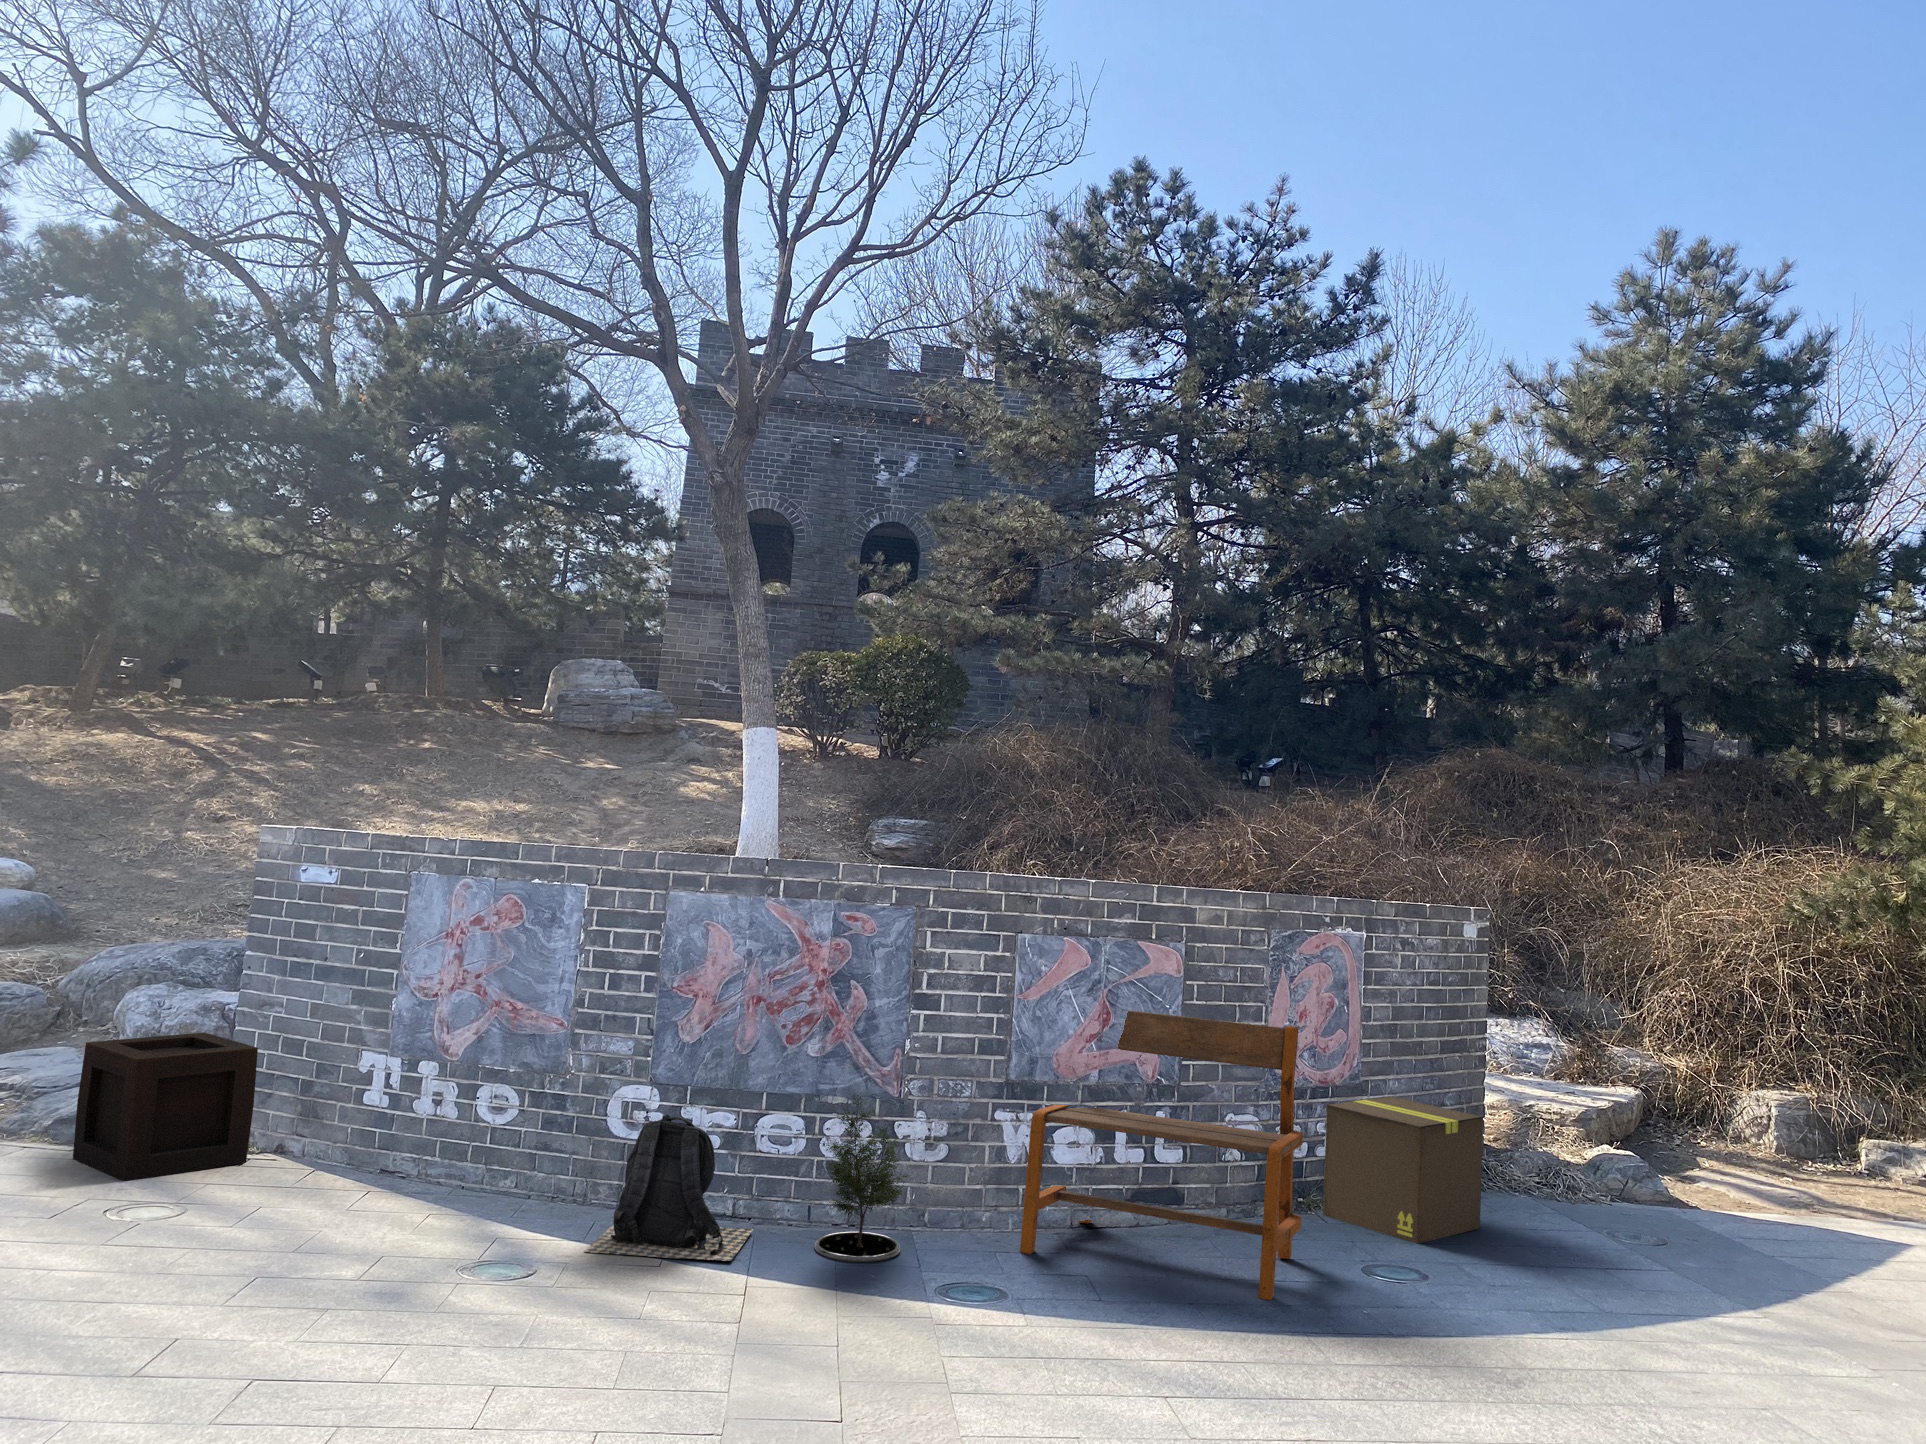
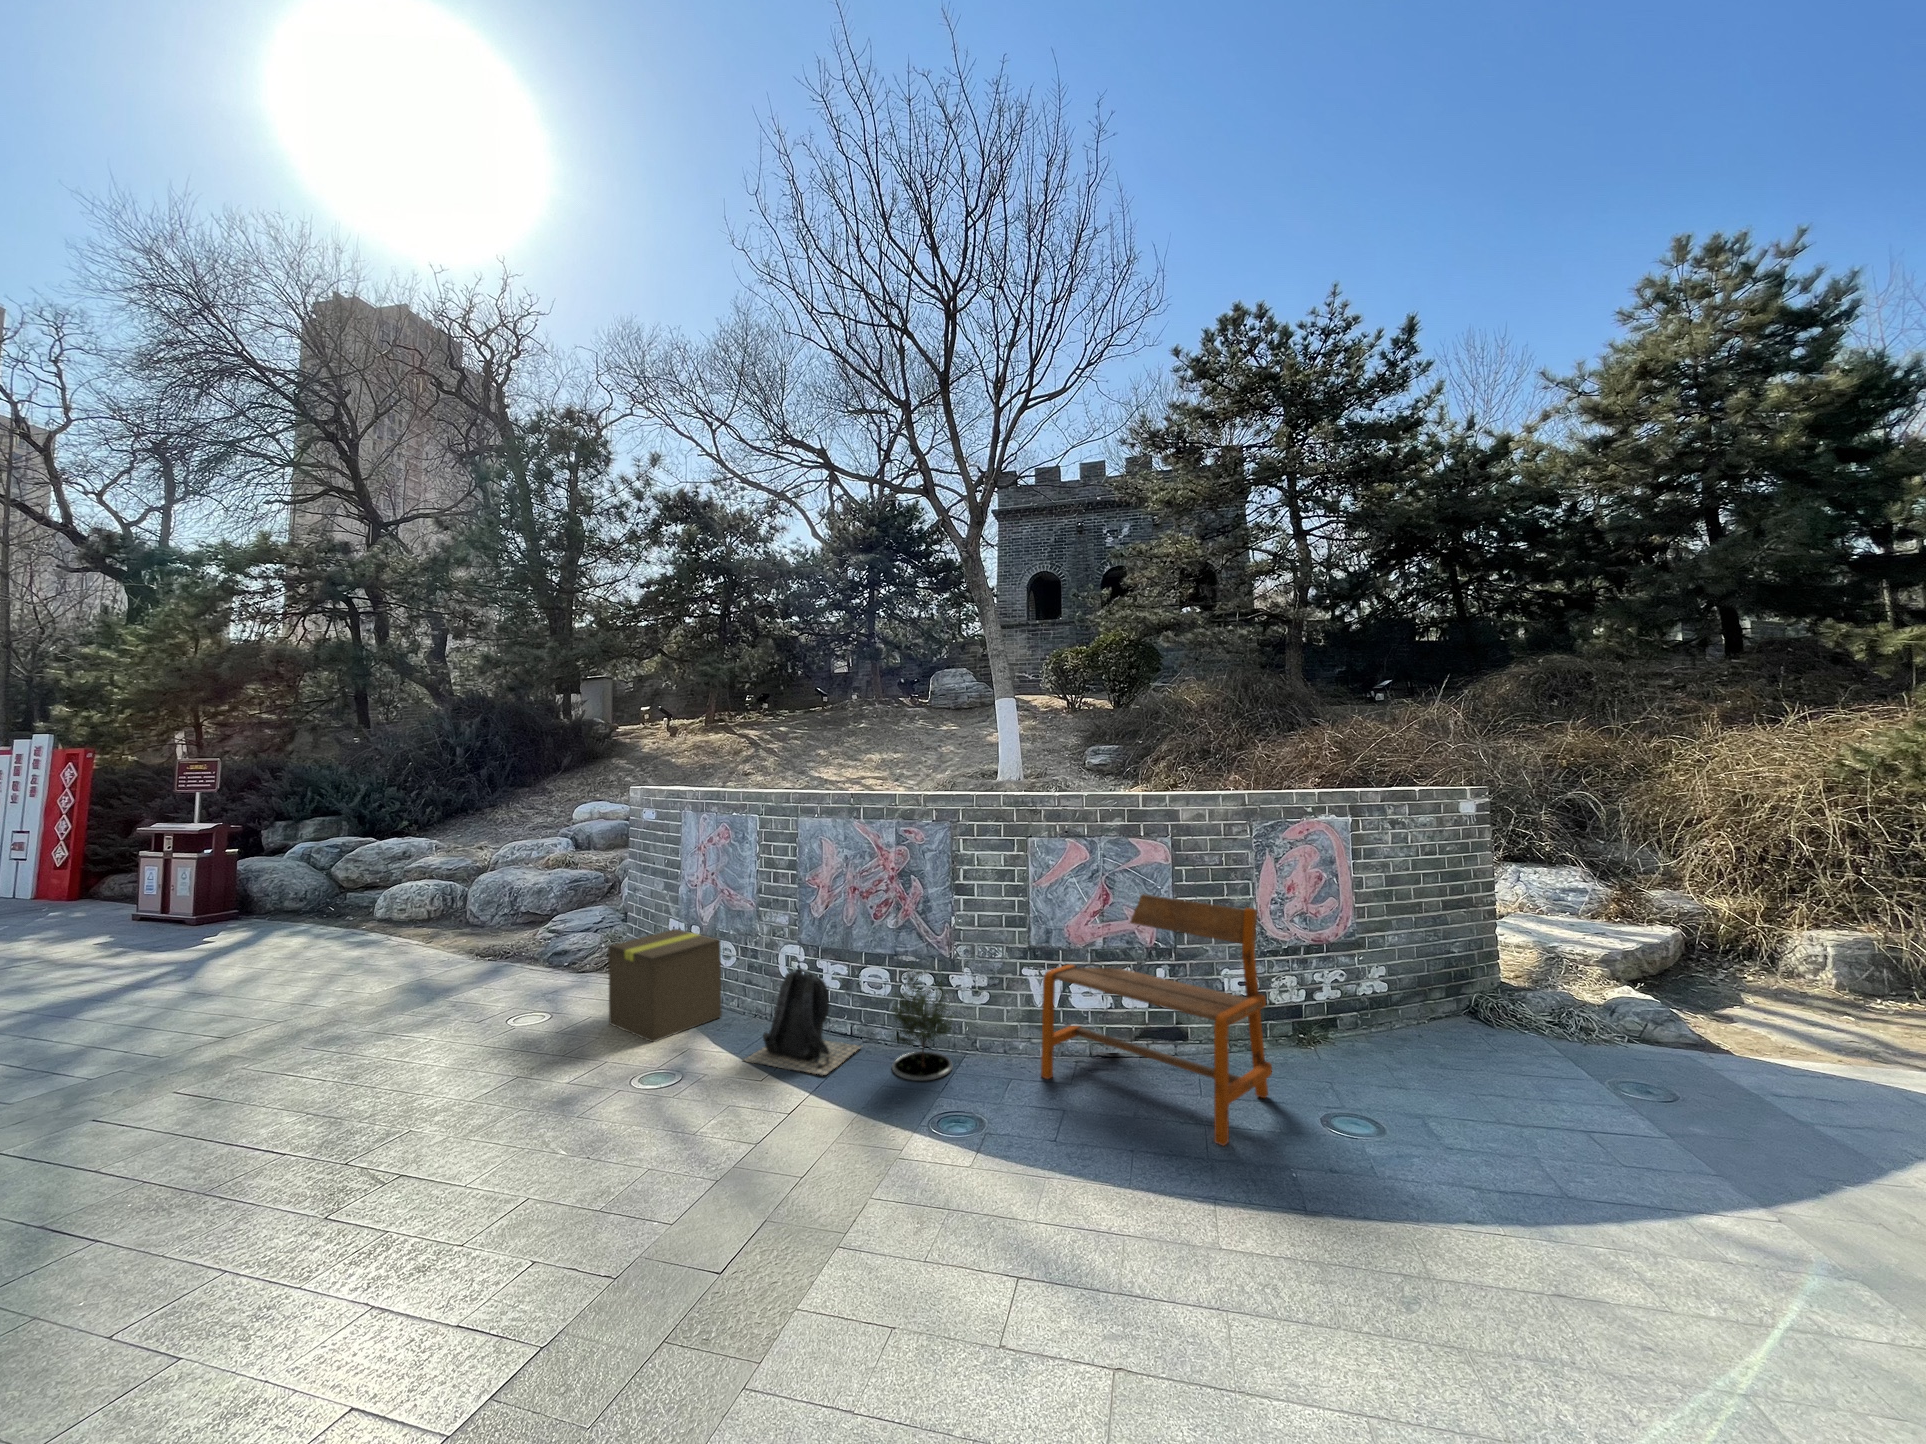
wooden crate: present [73,1033,258,1182] -> none [543,903,623,993]
cardboard box: present [1323,1096,1483,1244] -> present [608,929,722,1042]

